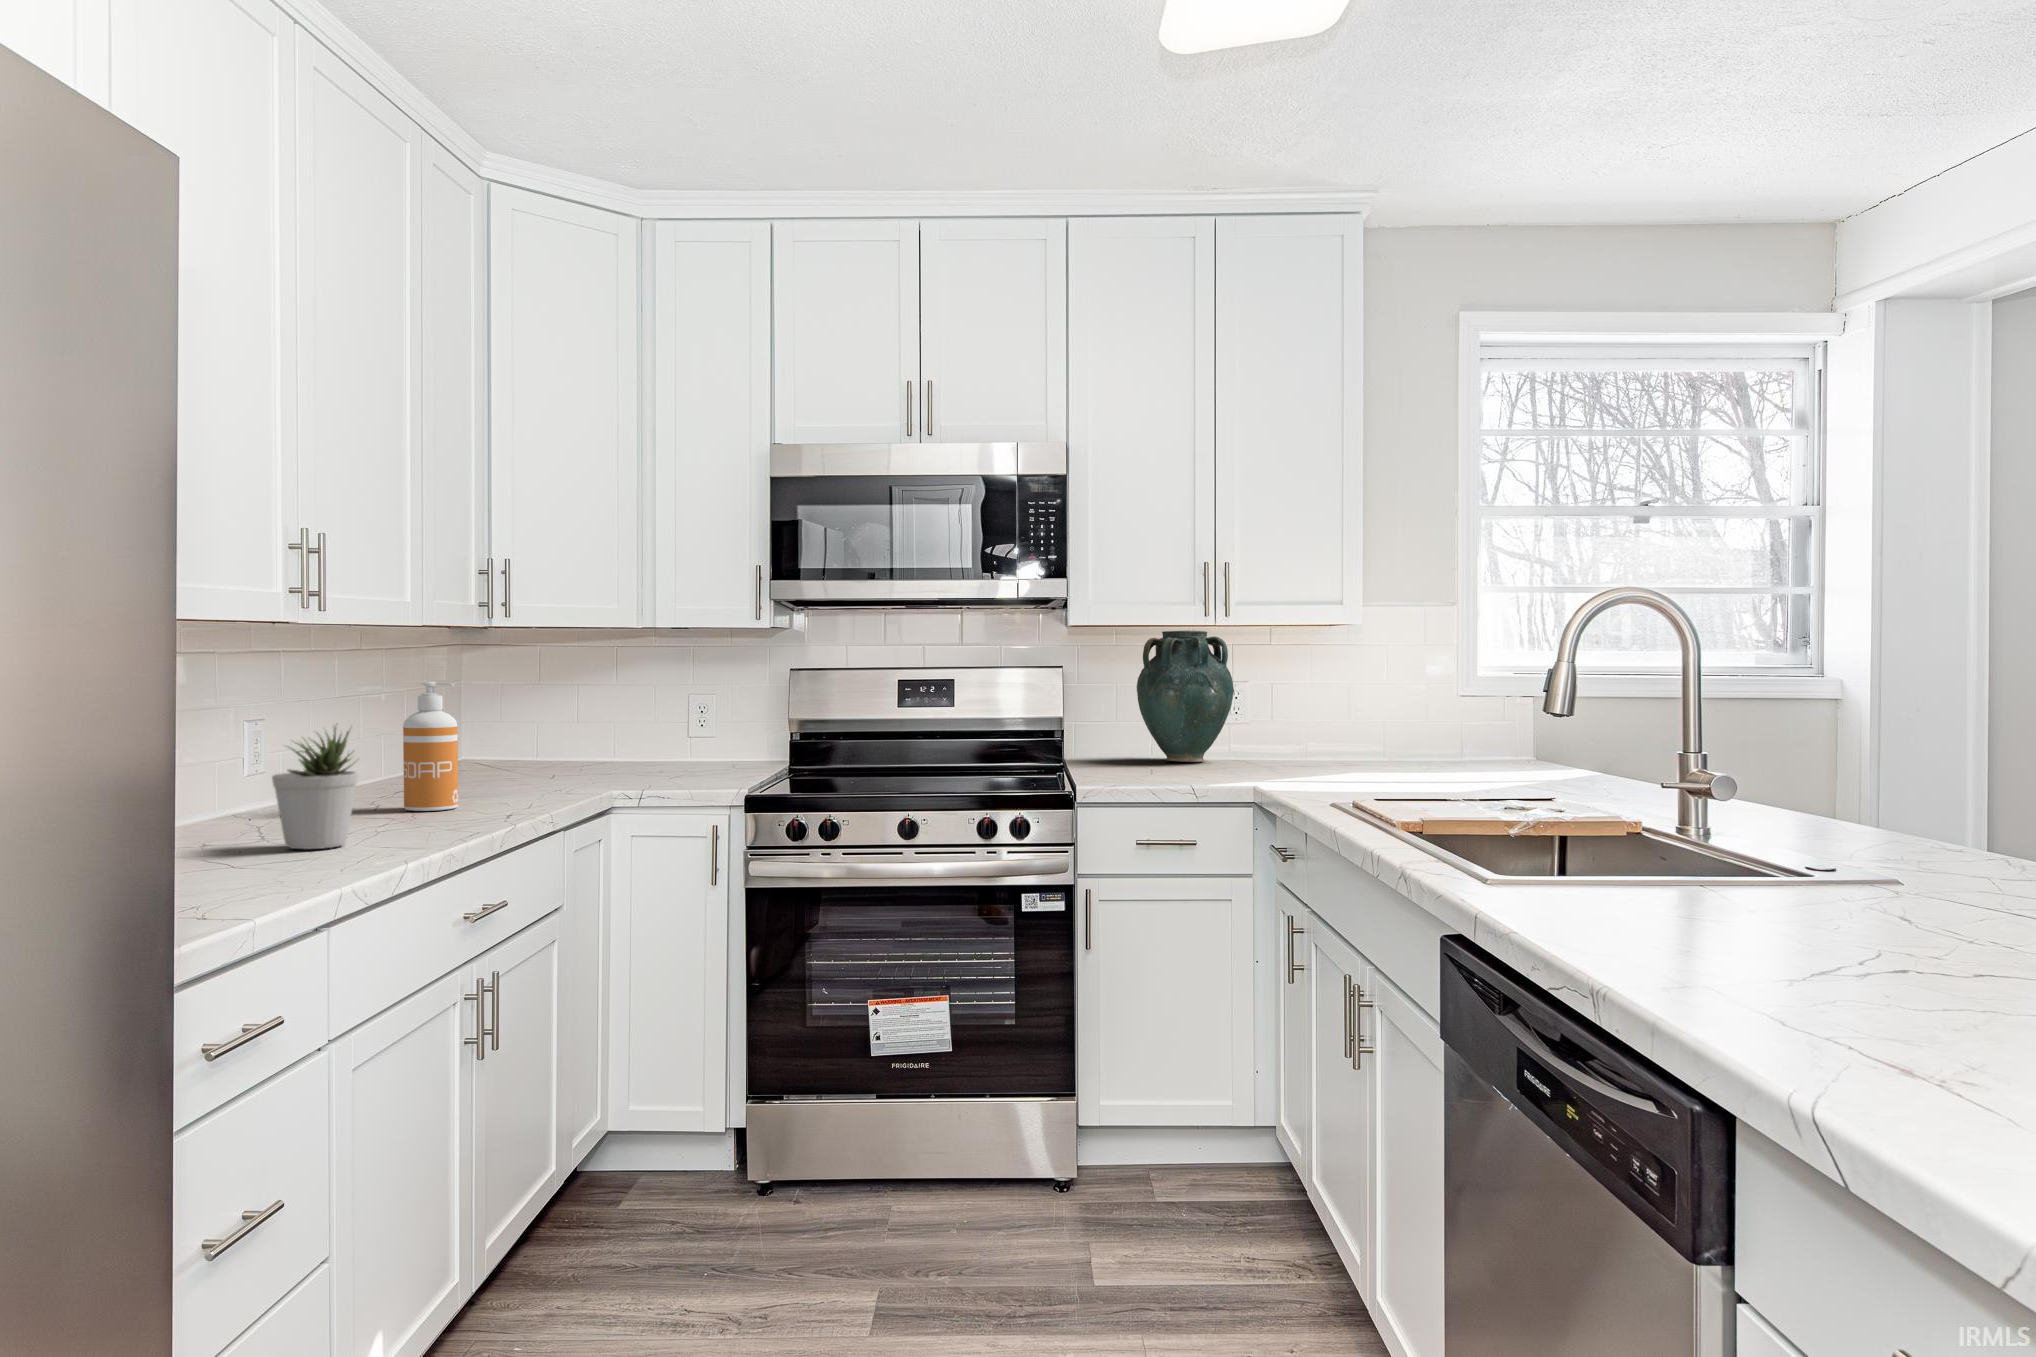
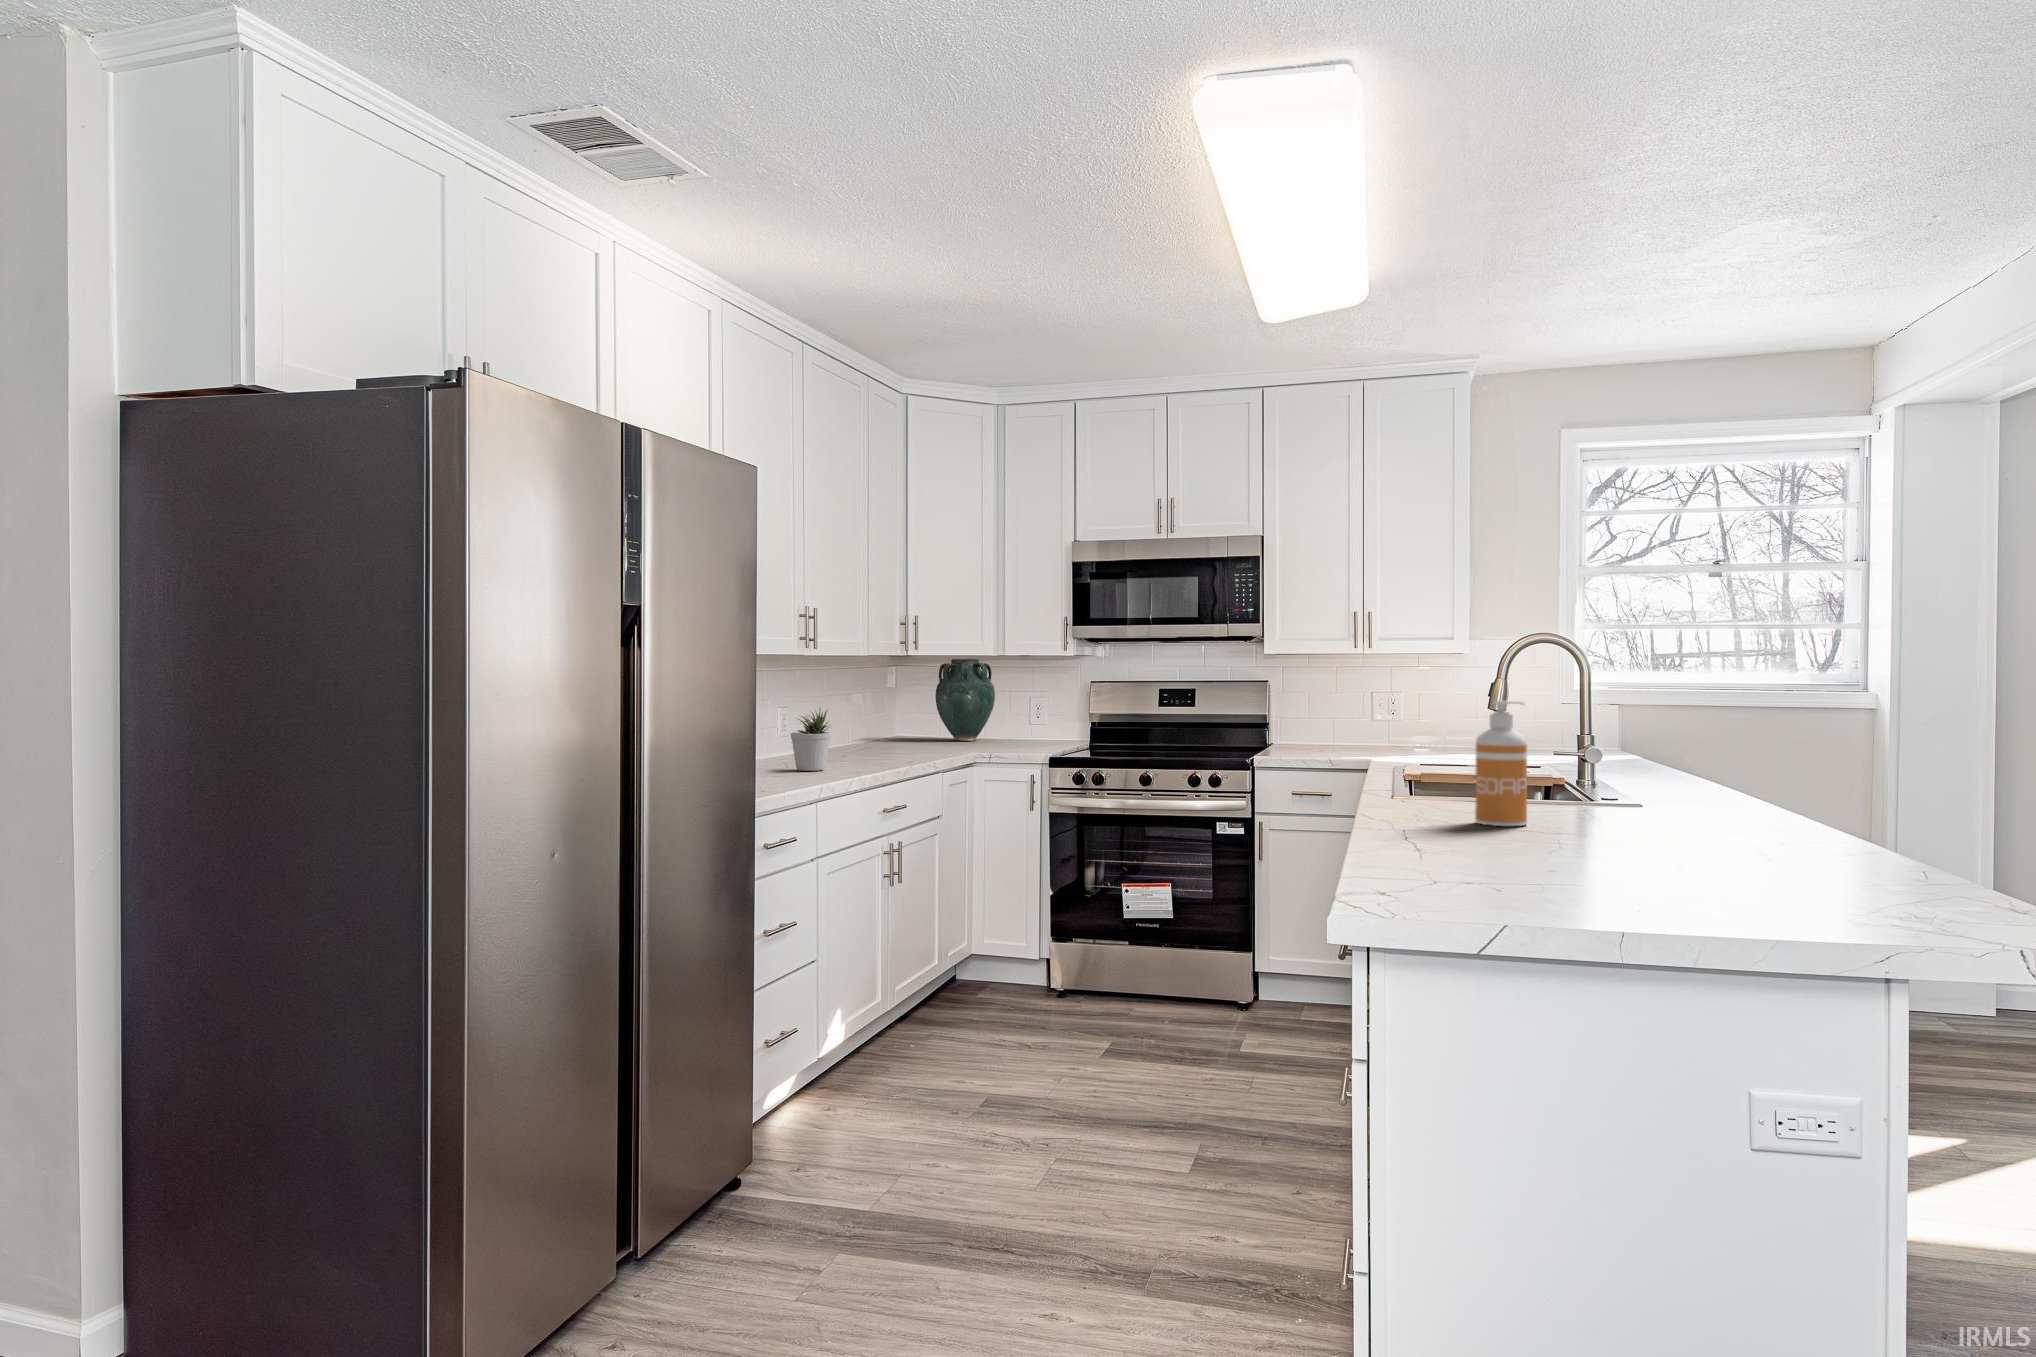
vase: present [1137,630,1234,762] -> present [935,659,995,741]
soap dispenser: present [403,682,458,811] -> present [1475,701,1527,826]

